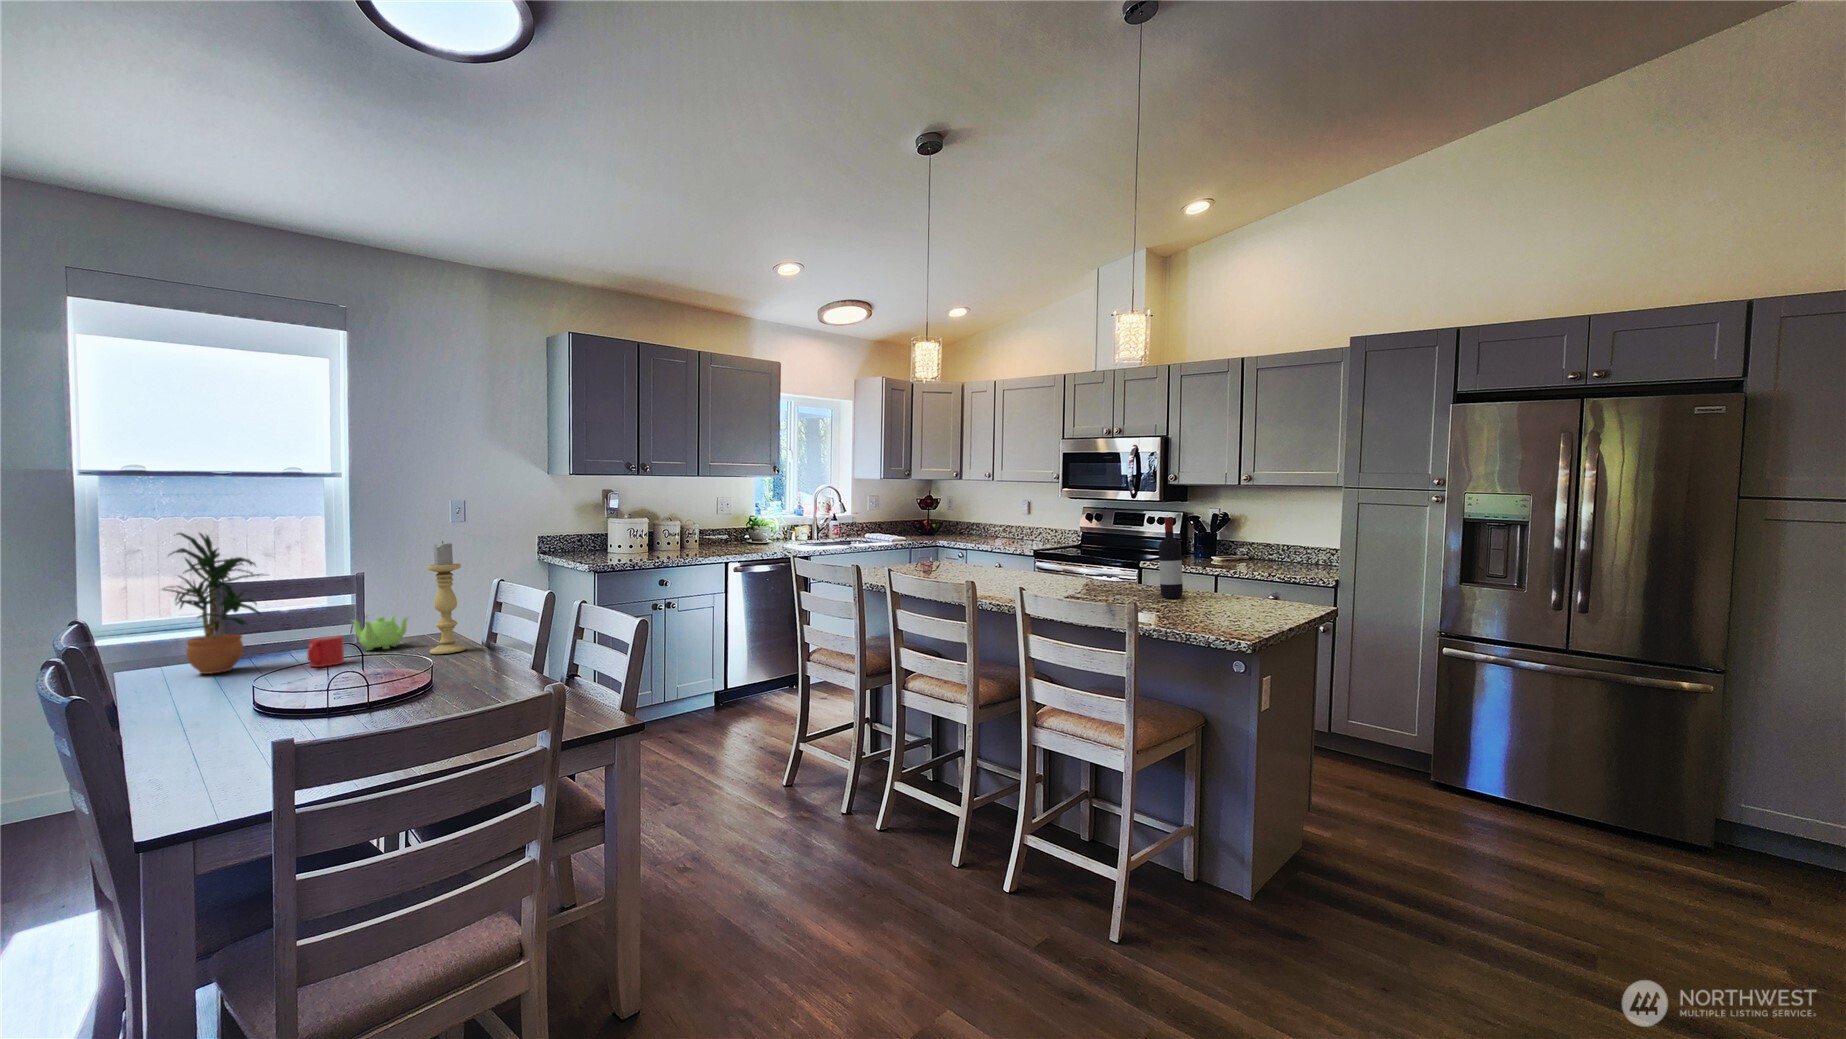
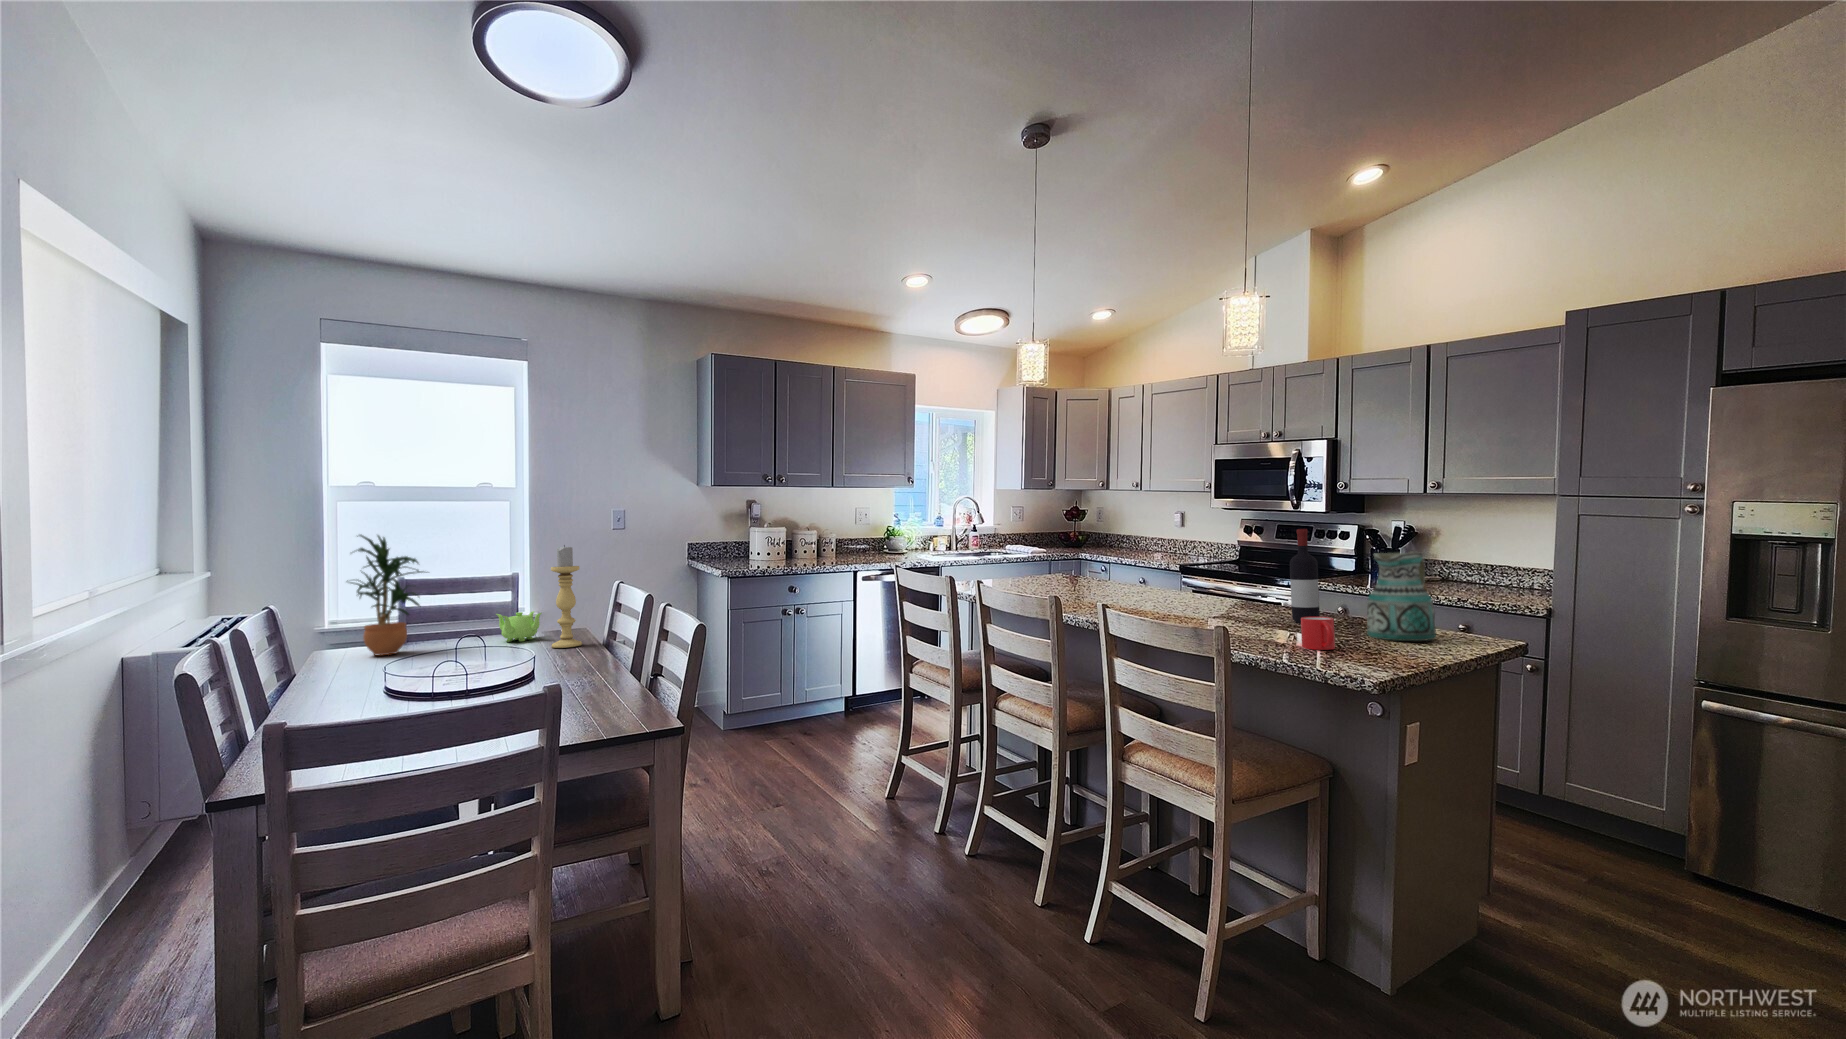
ceramic pitcher: none [1222,534,1275,610] -> present [1367,551,1436,641]
mug: present [307,636,344,667] -> present [1301,617,1335,650]

